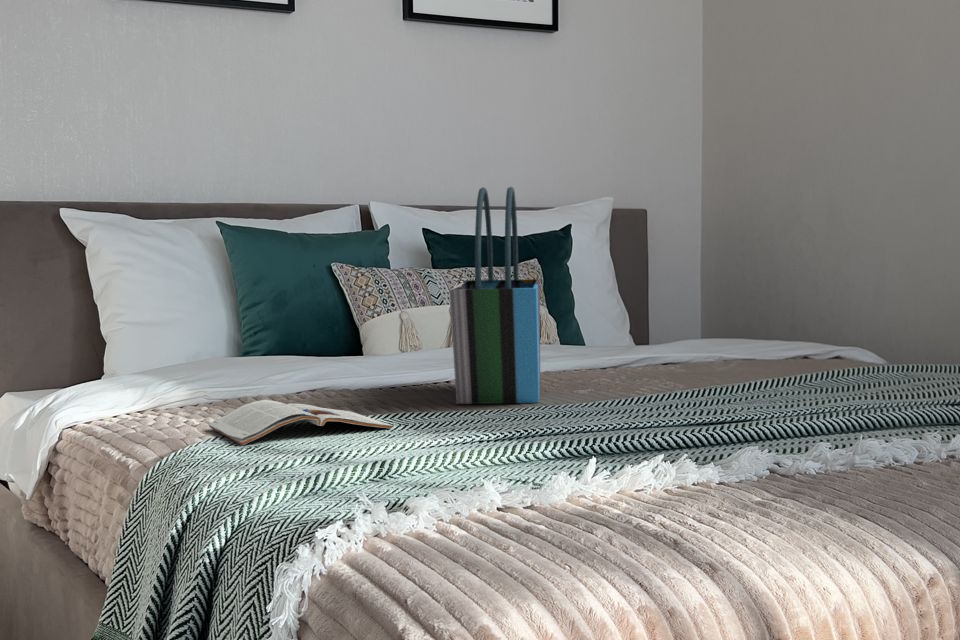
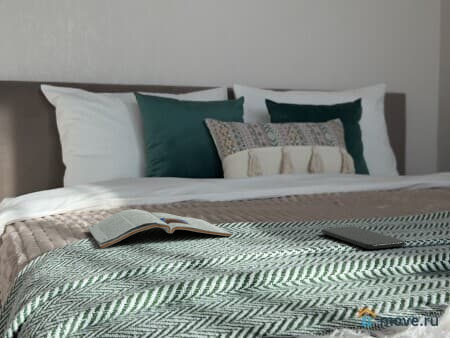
tote bag: present [449,187,540,404] -> none [281,48,353,216]
smartphone: none [498,413,587,435] -> present [321,226,405,249]

